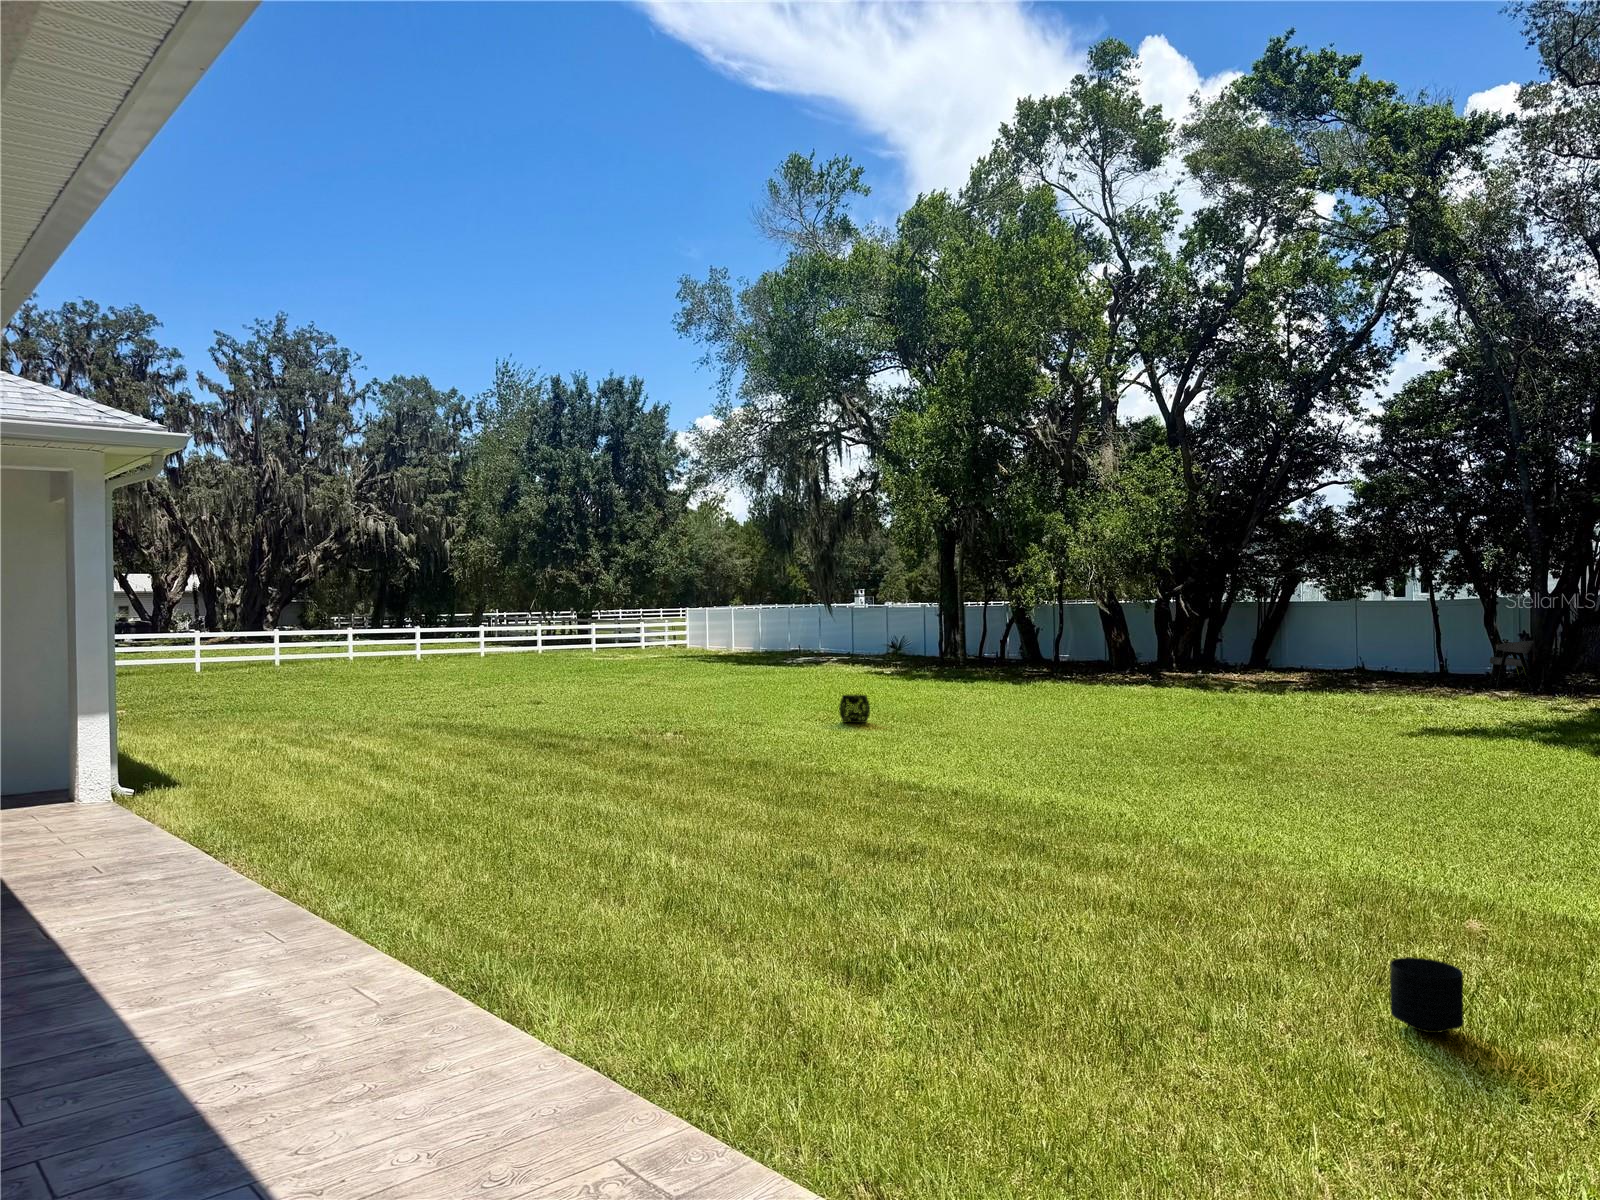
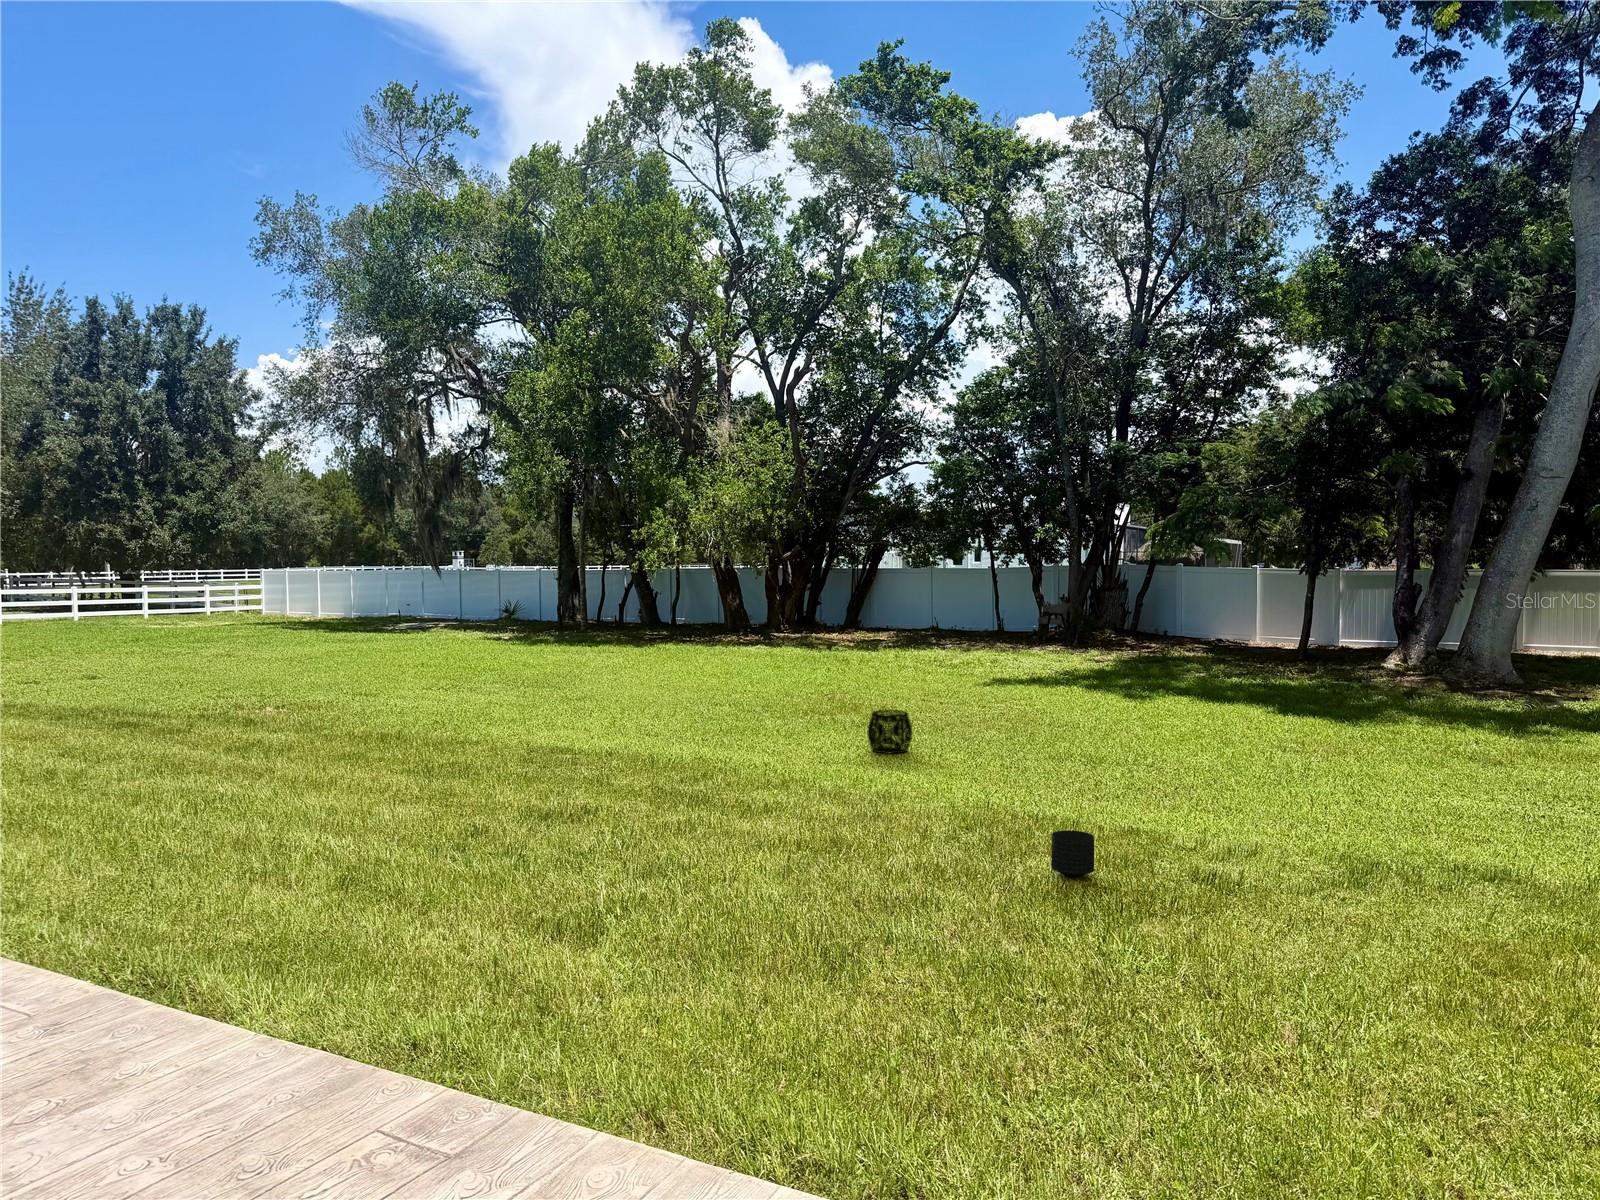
woven basket: present [839,694,870,723] -> present [868,710,912,754]
planter: present [1390,957,1464,1033] -> present [1051,830,1094,877]

